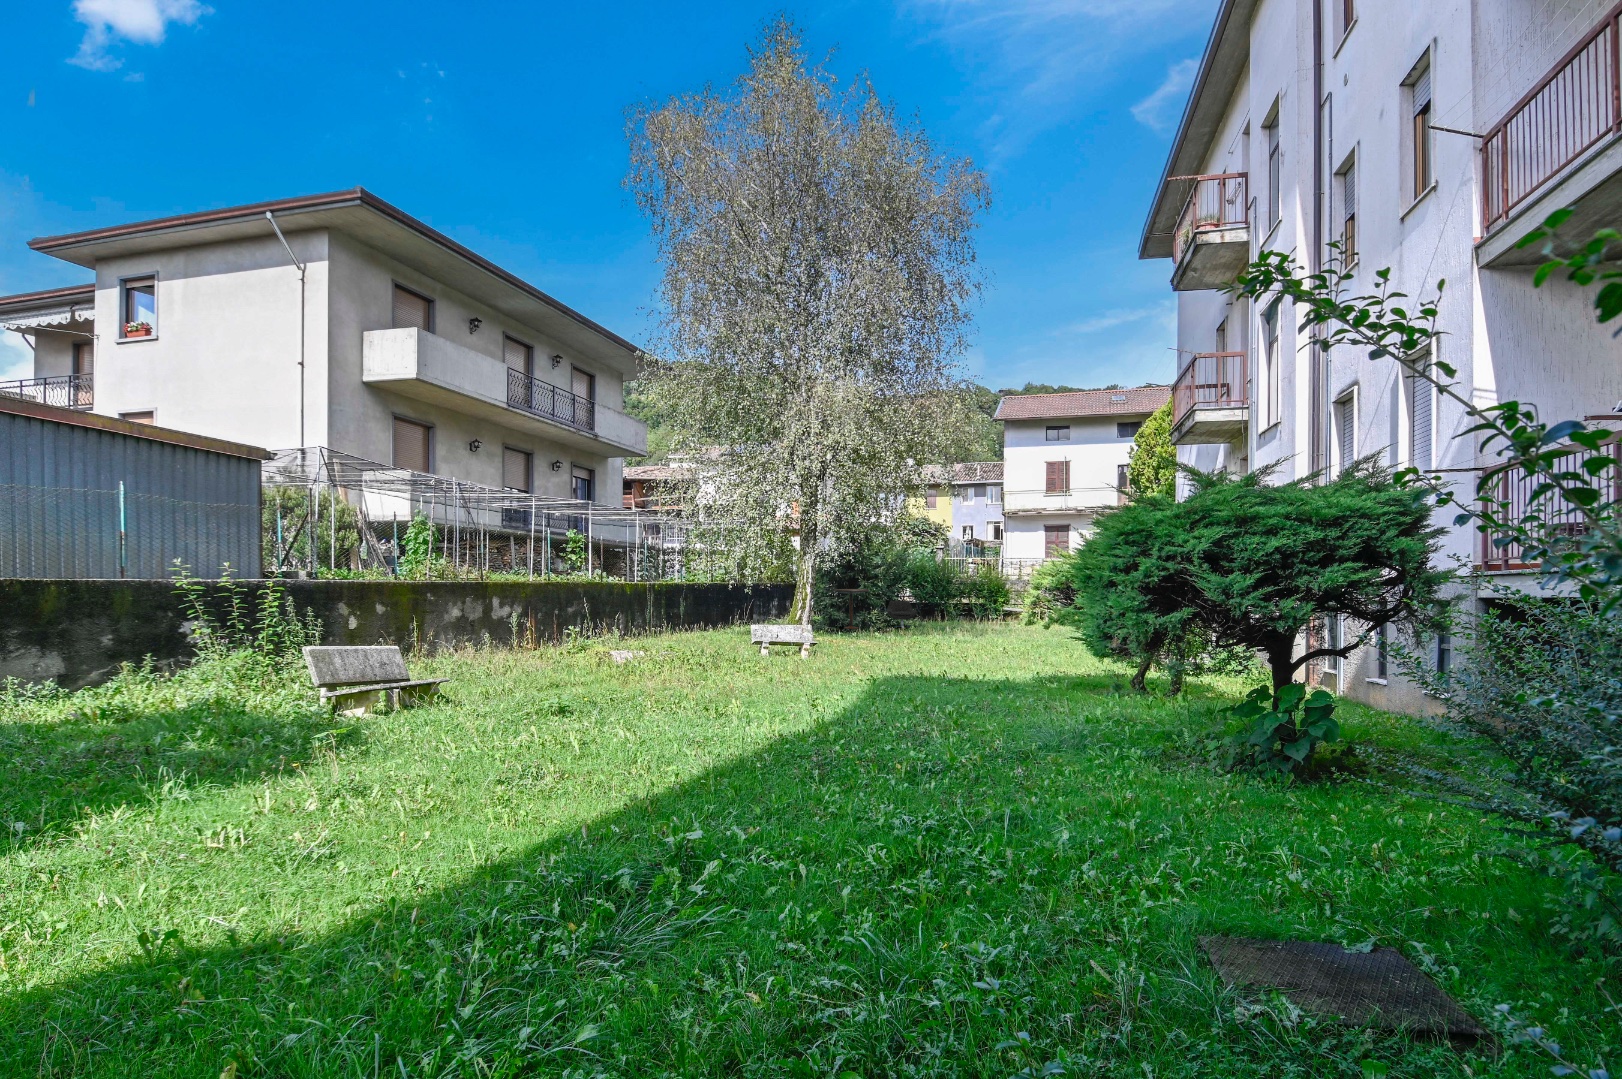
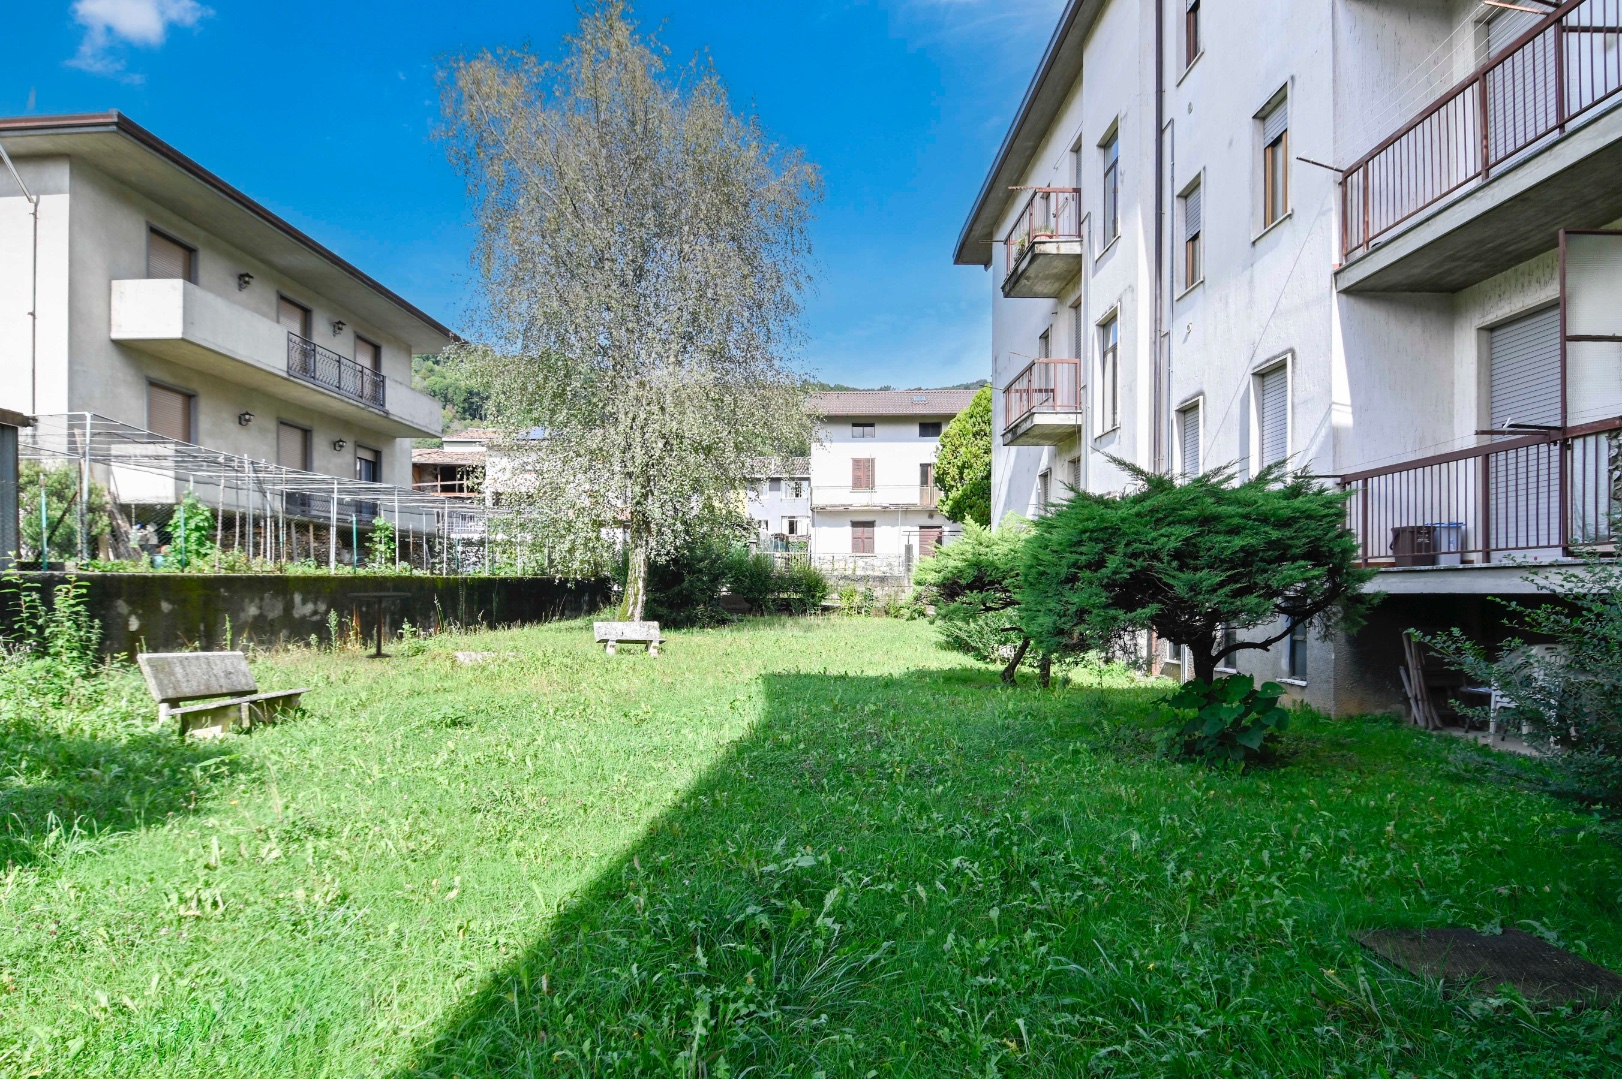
pedestal table: present [833,589,869,629] -> present [347,592,411,658]

